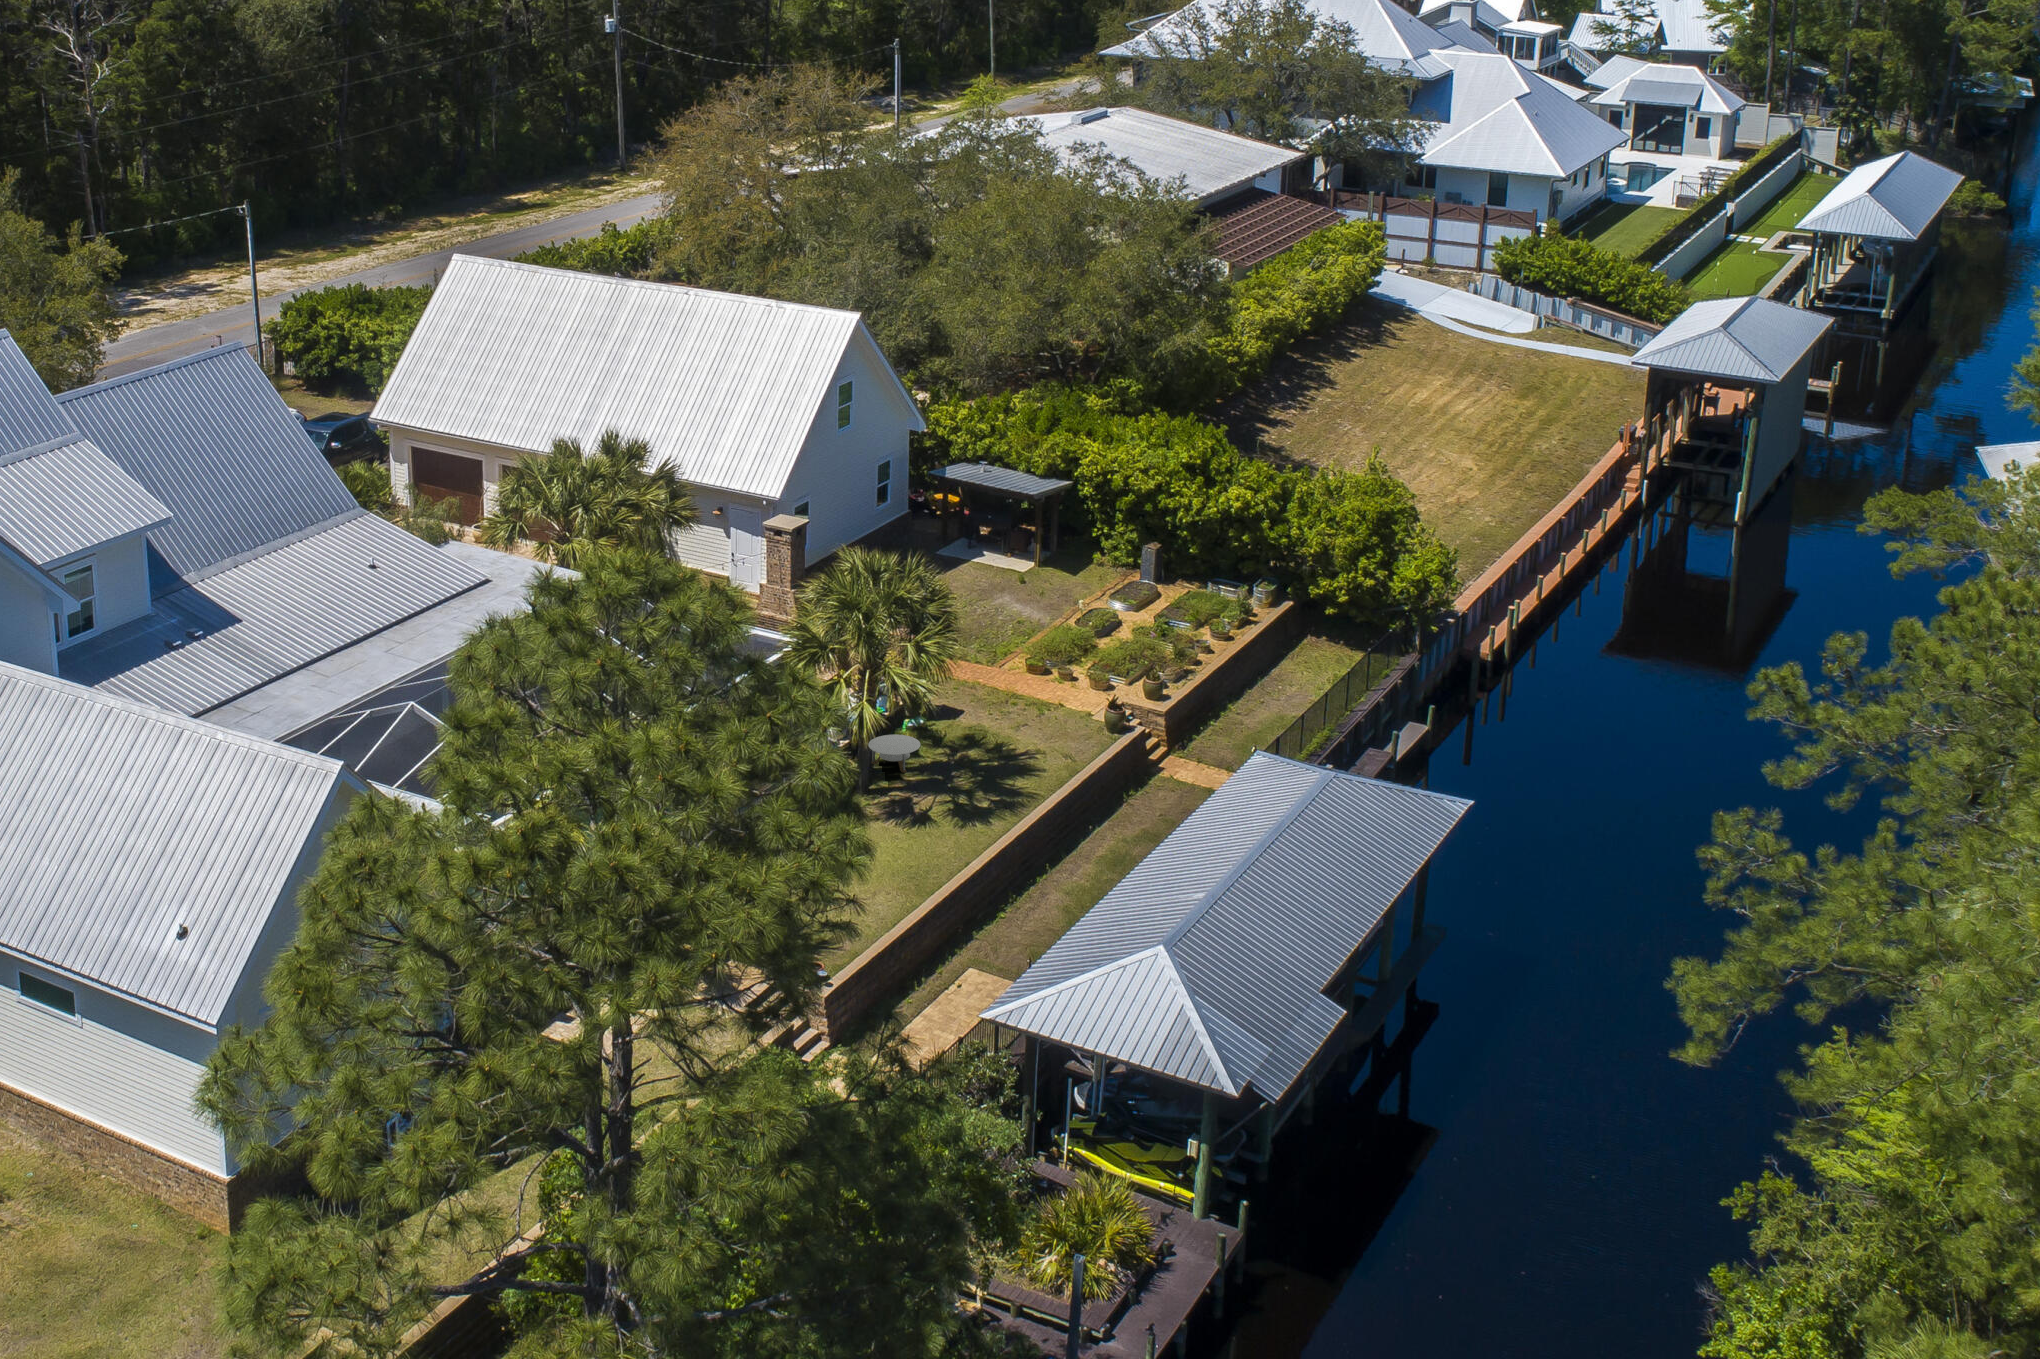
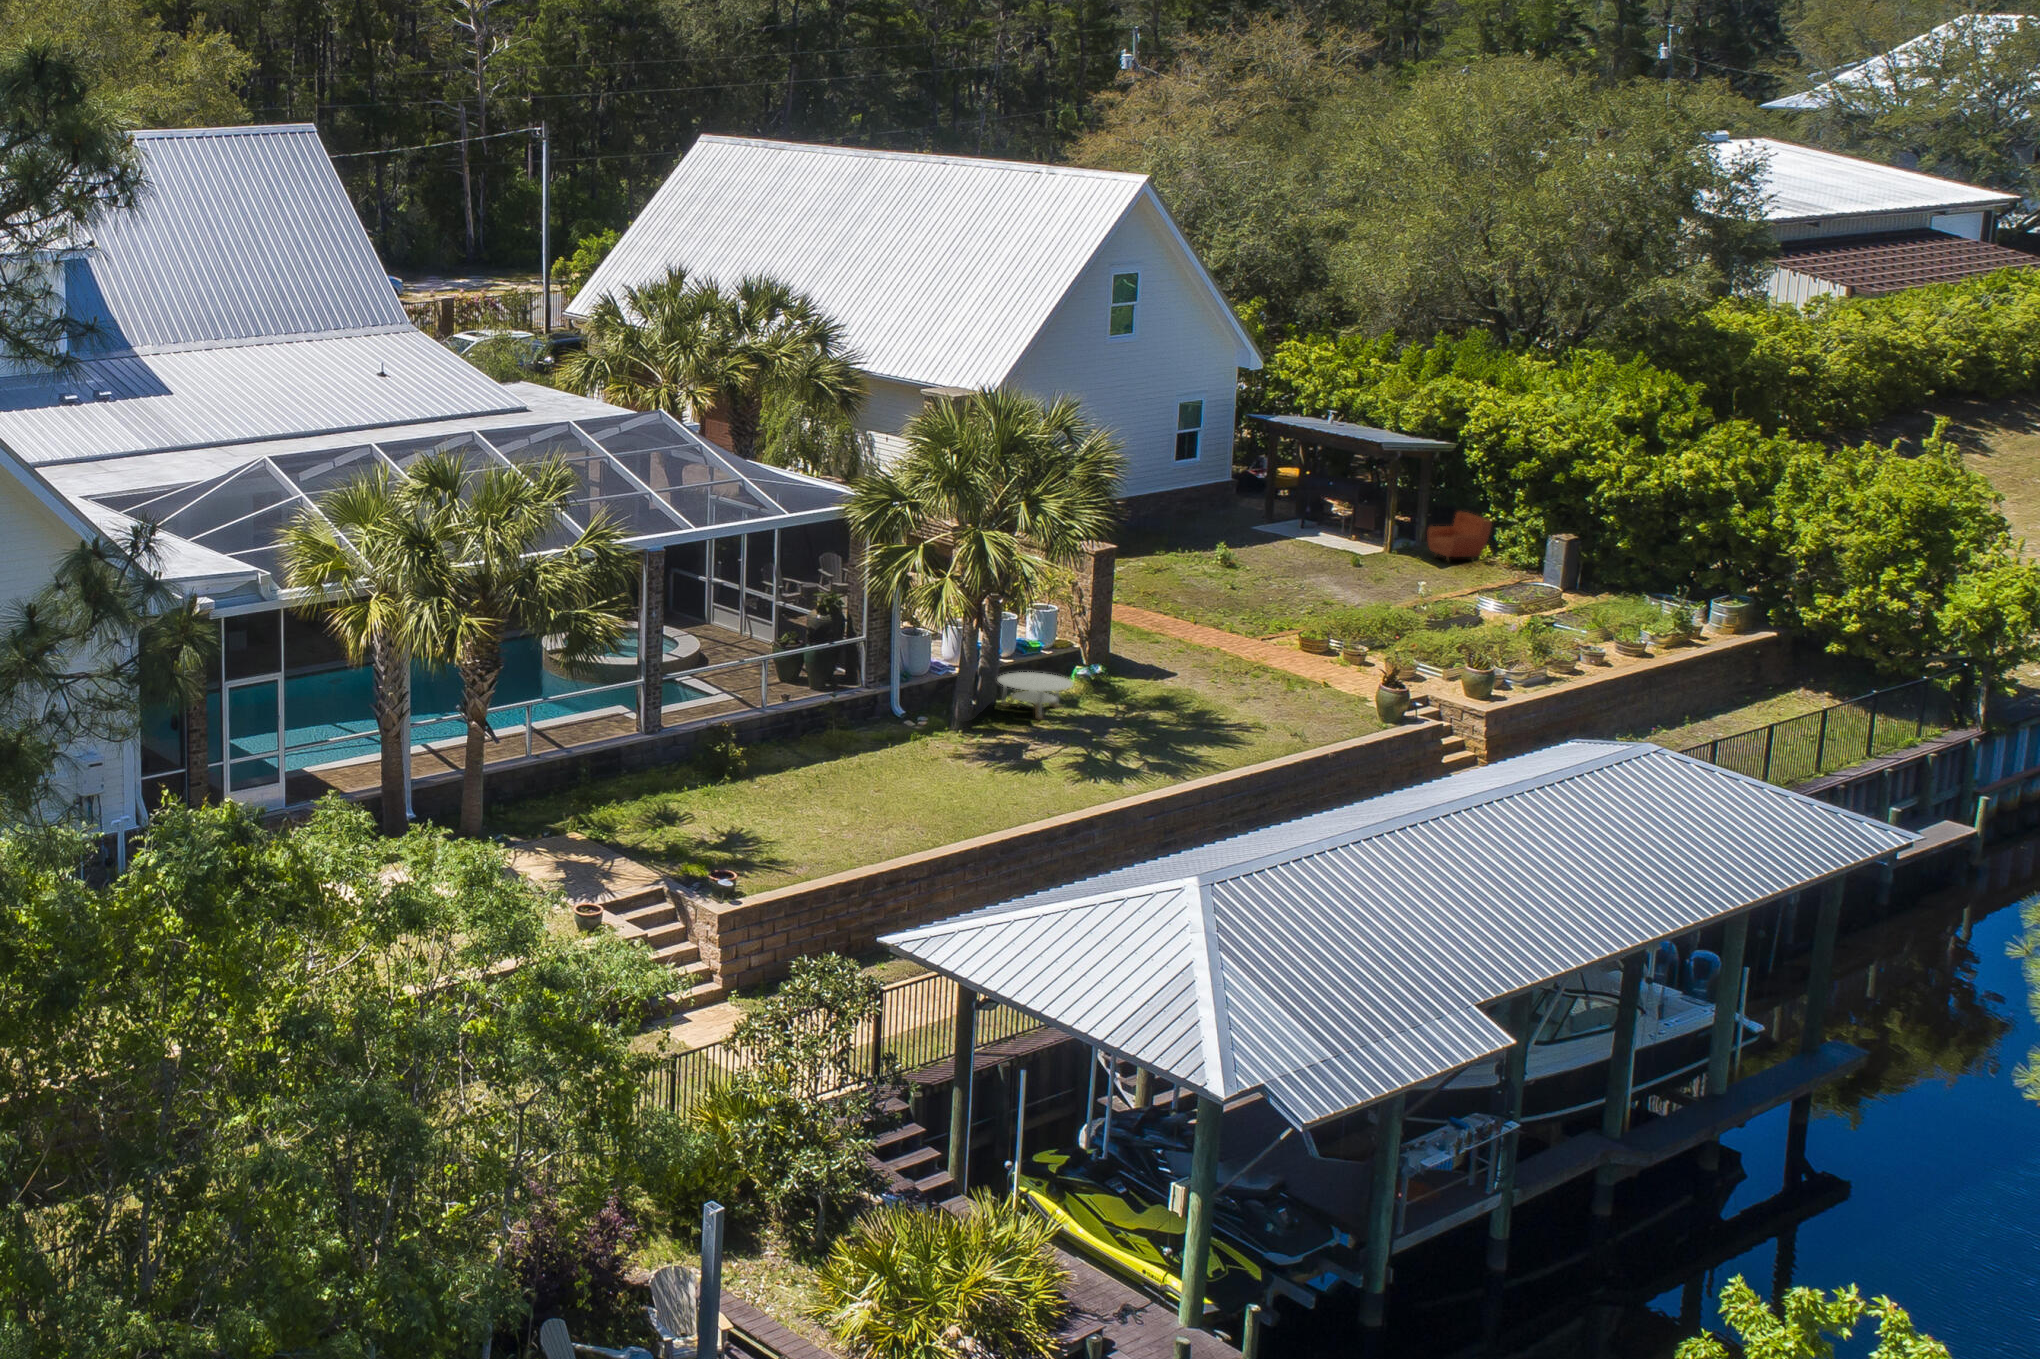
armchair: none [1061,528,1104,568] -> present [1427,512,1492,560]

